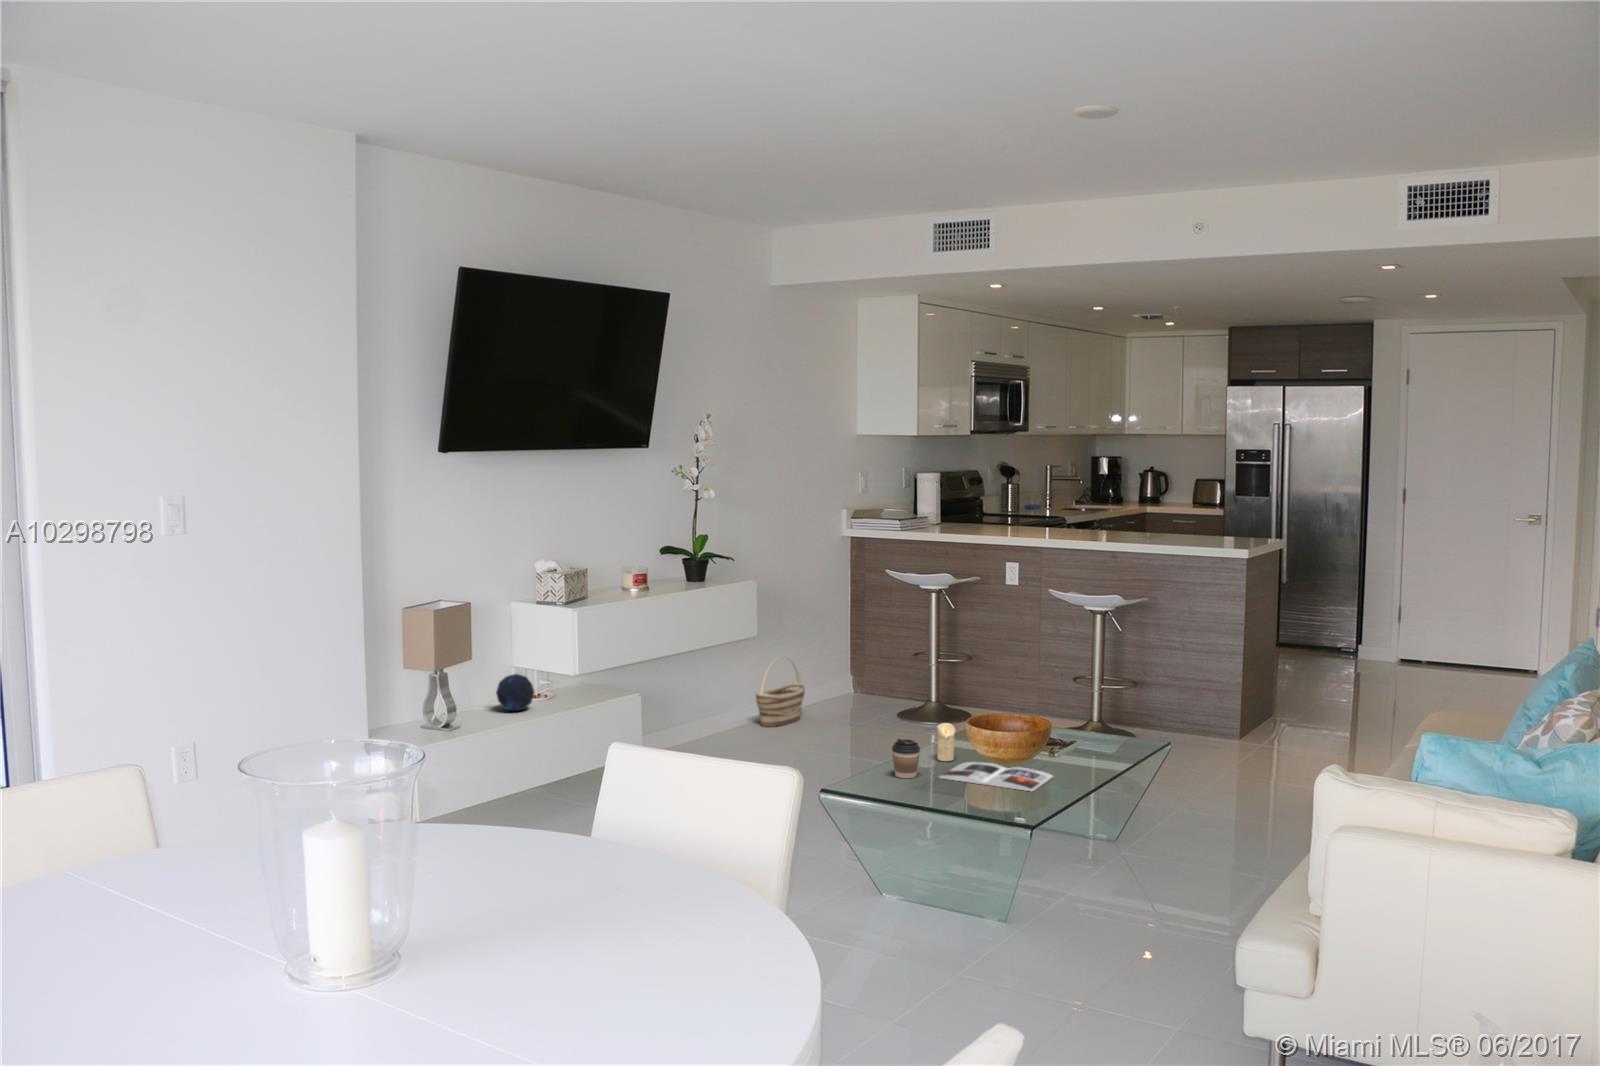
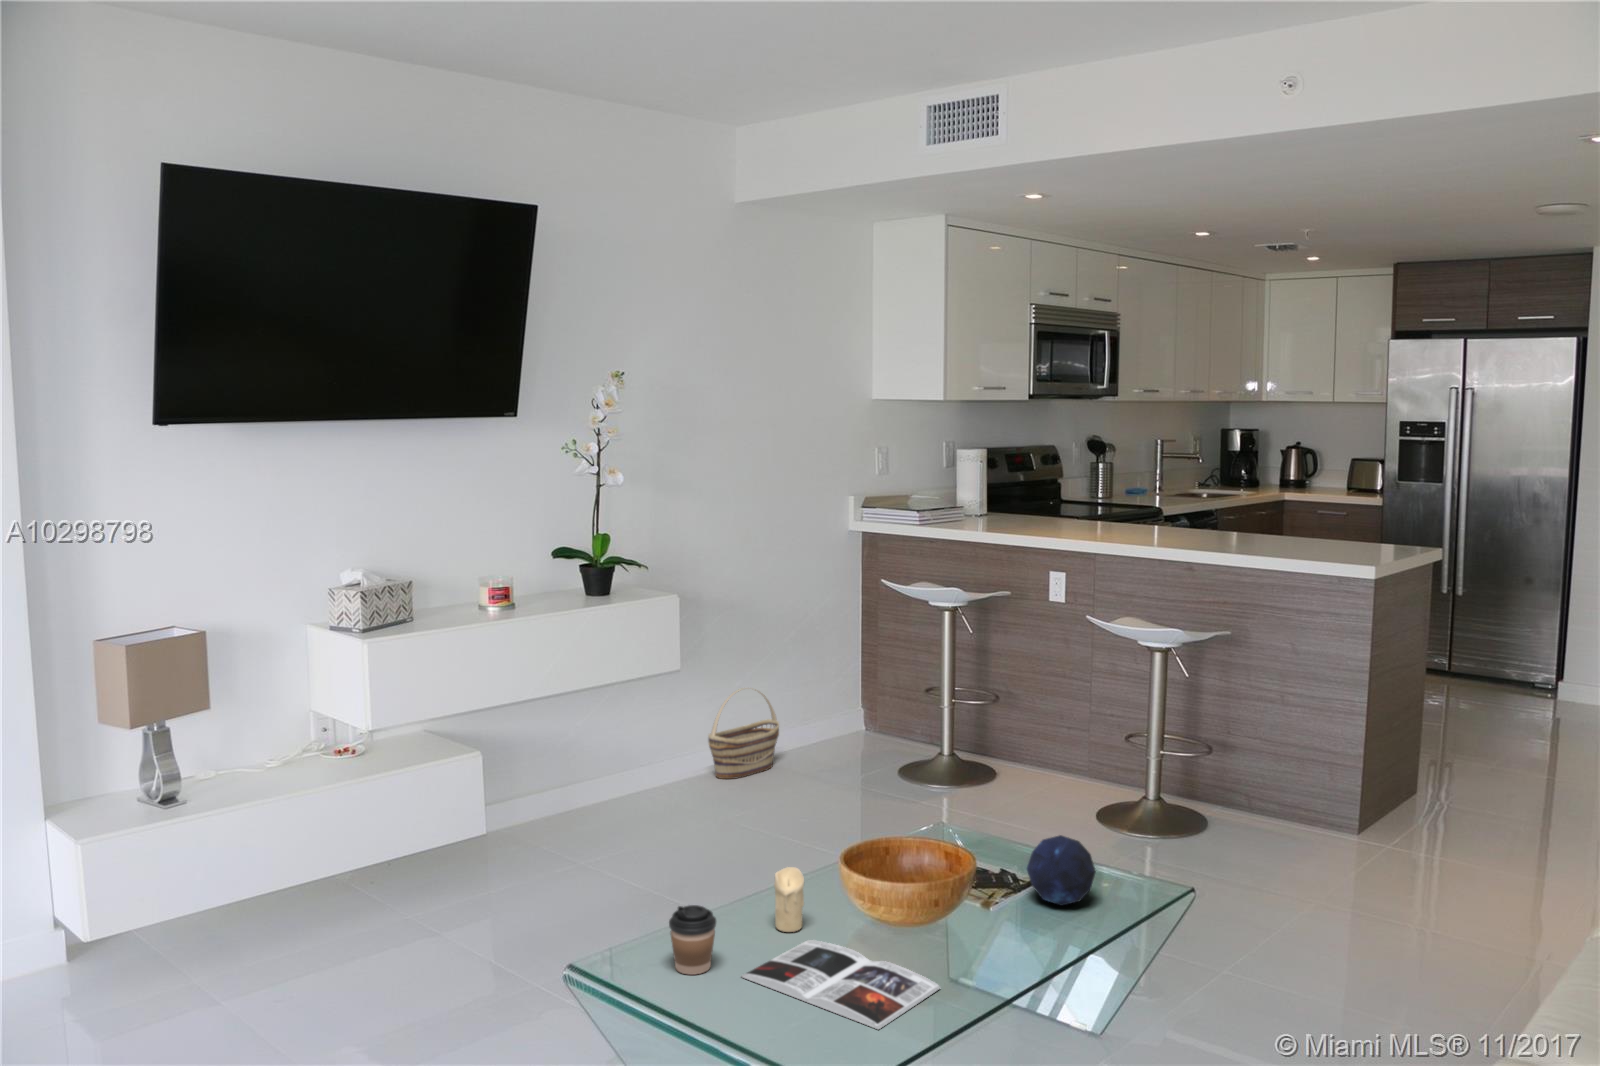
decorative orb: present [496,674,534,711] -> present [1027,835,1096,906]

